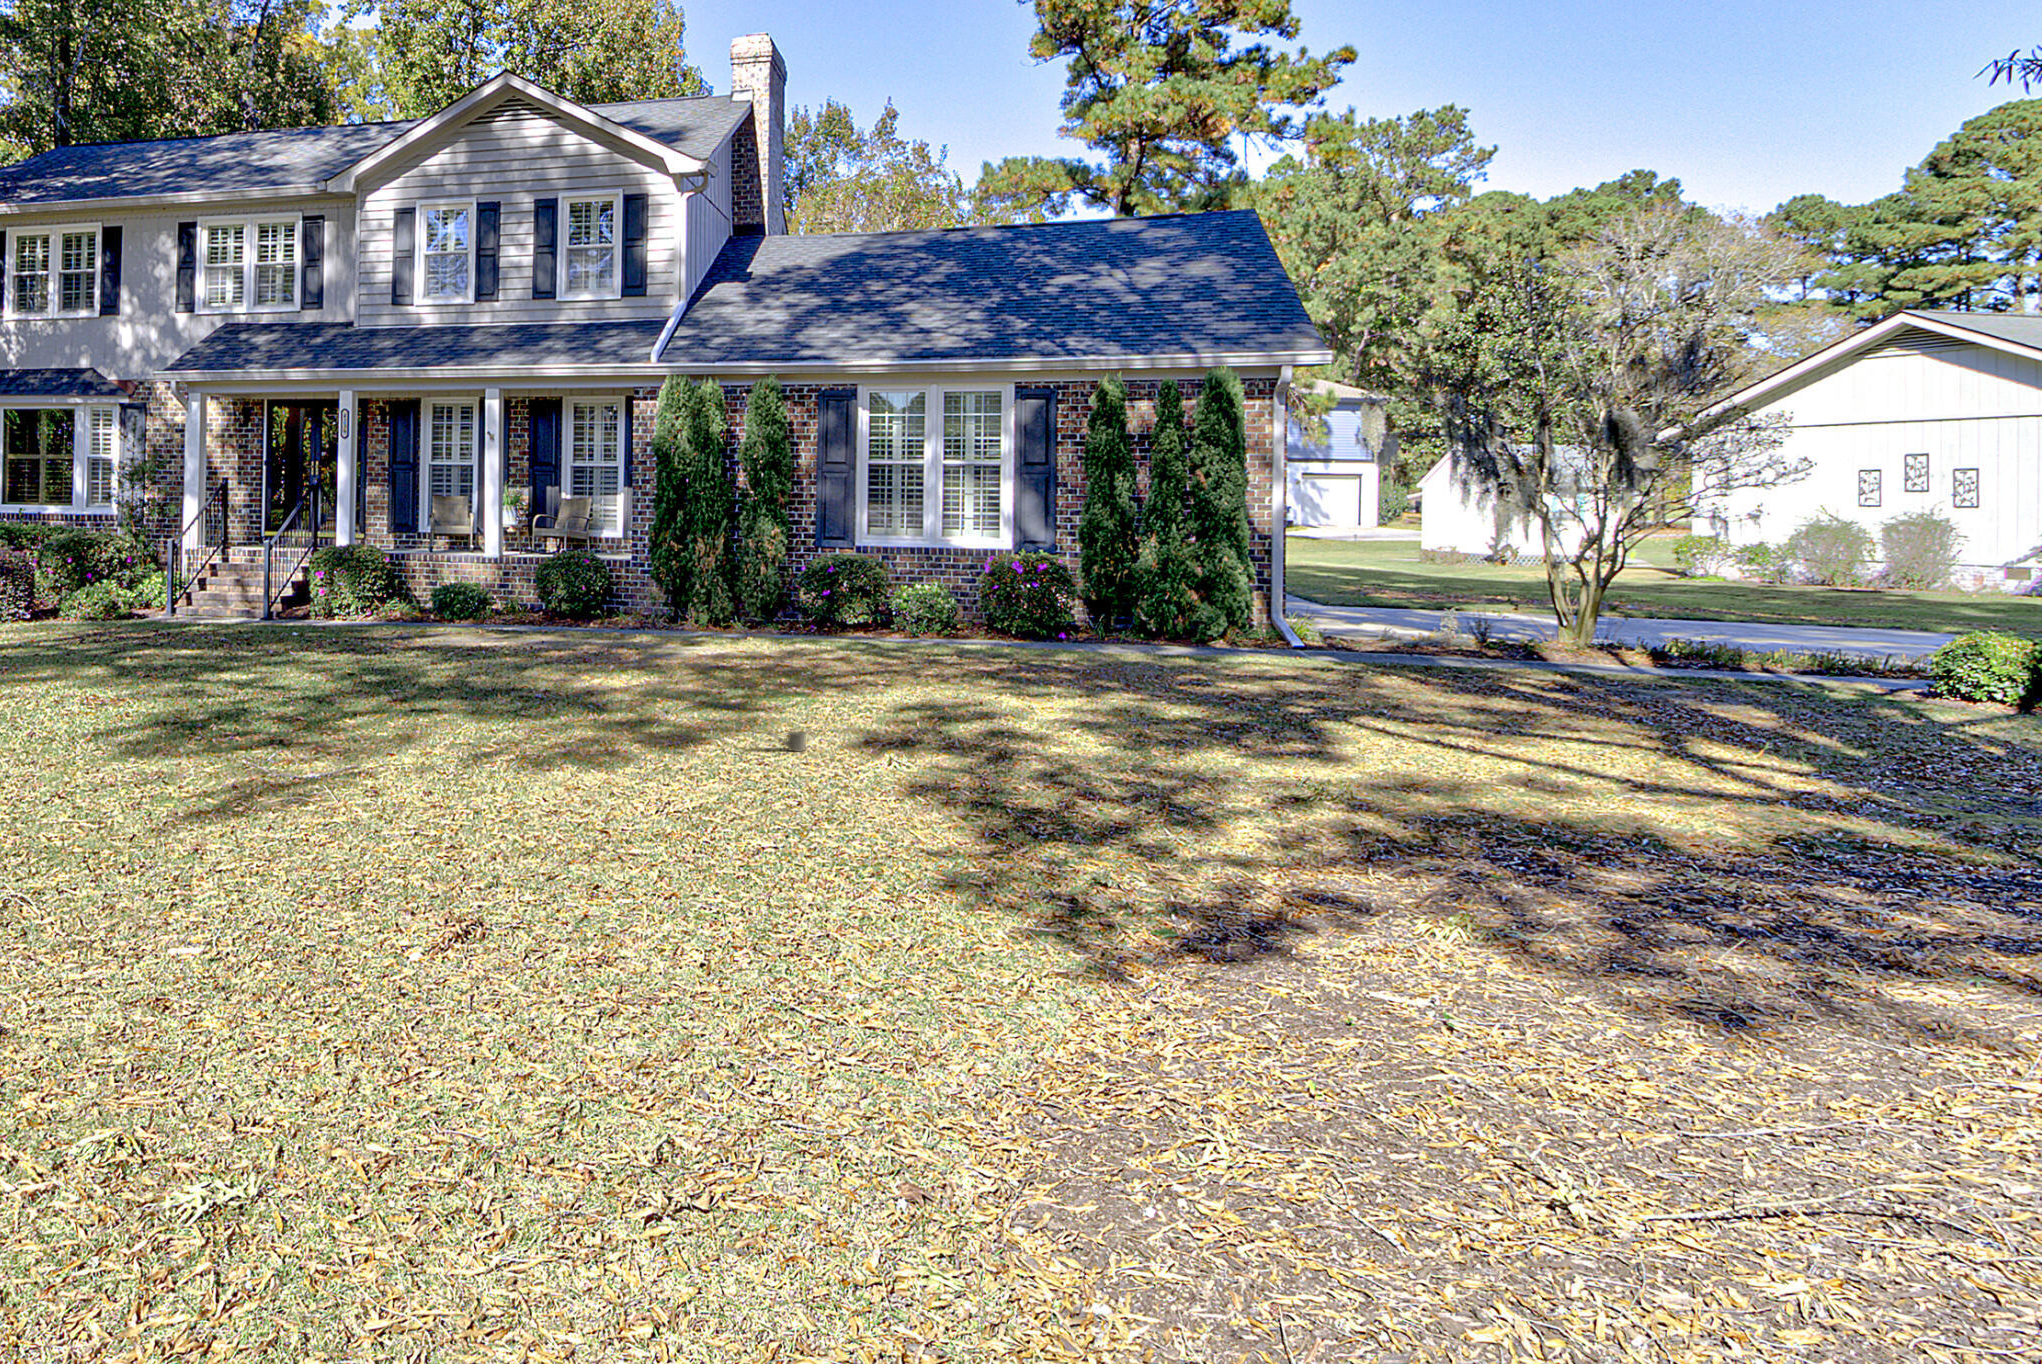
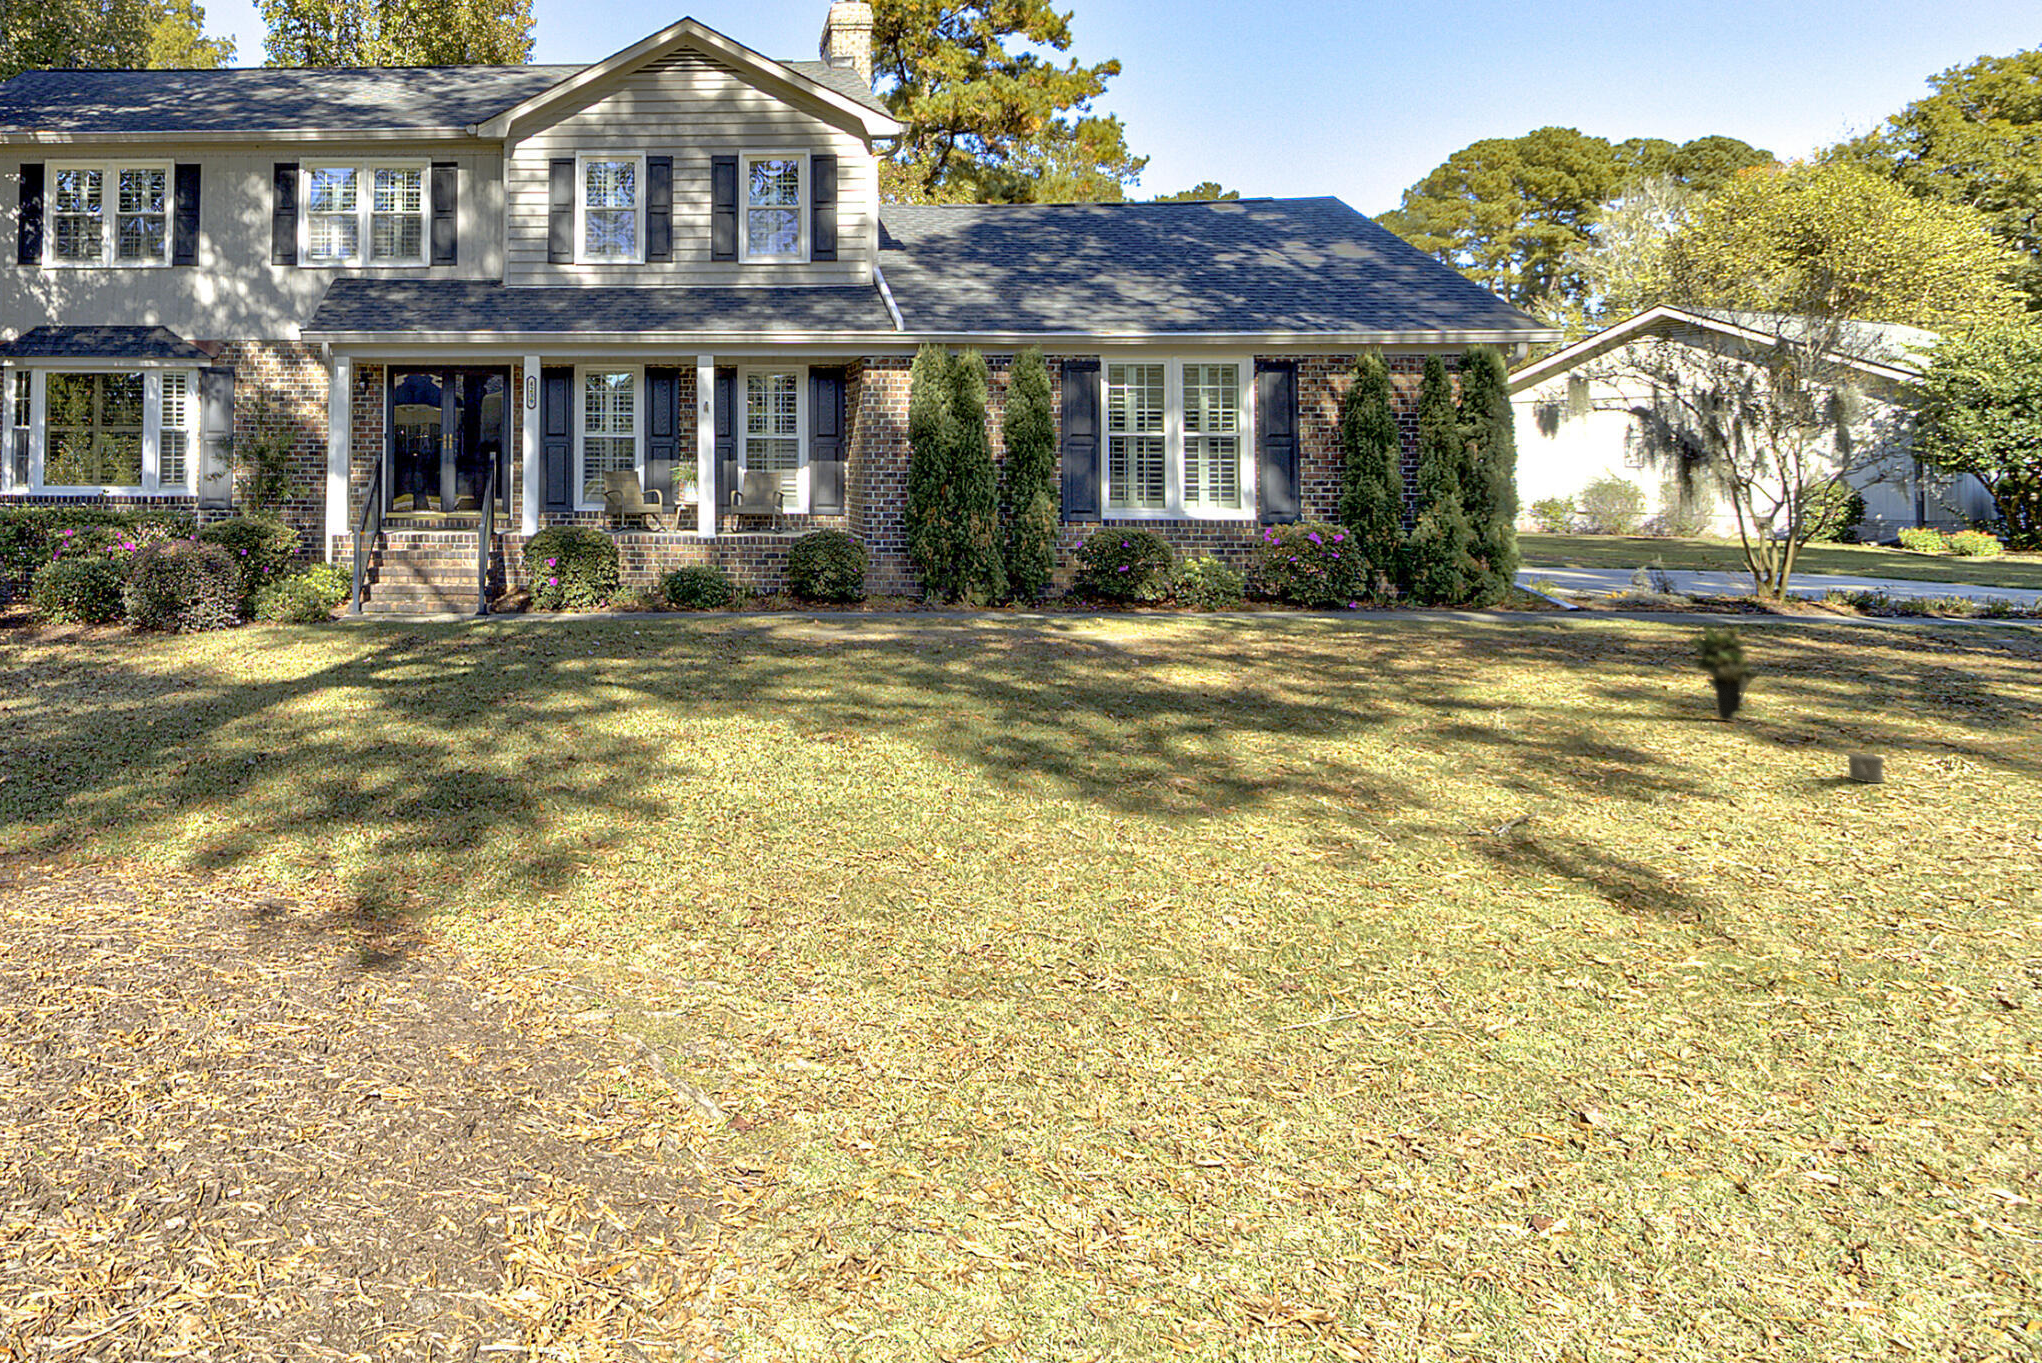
potted plant: none [882,642,927,719] -> present [1689,627,1760,721]

